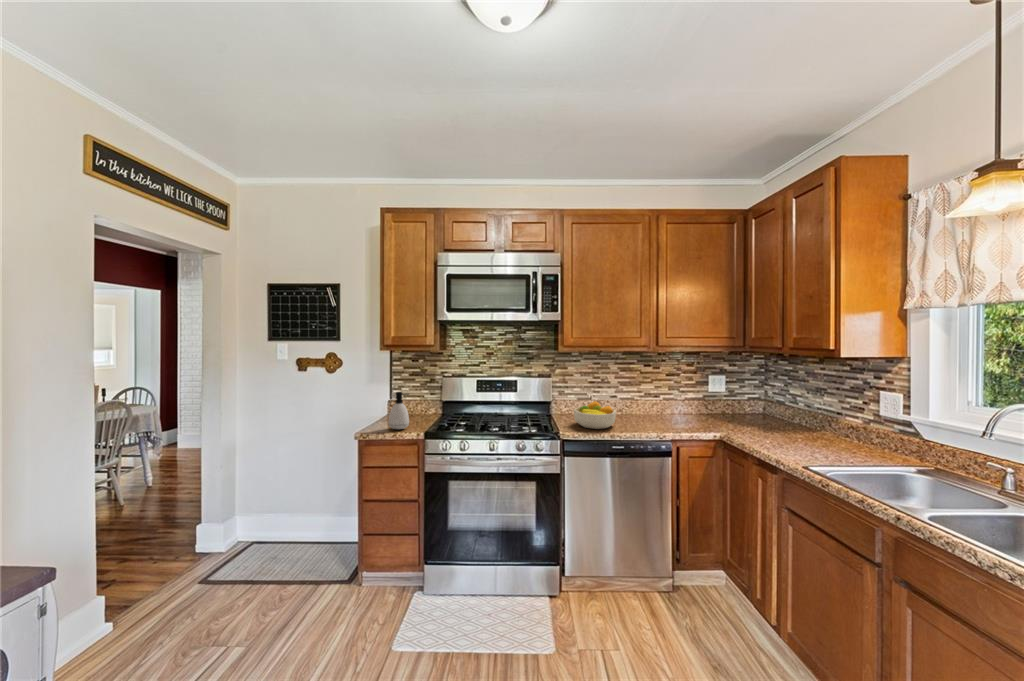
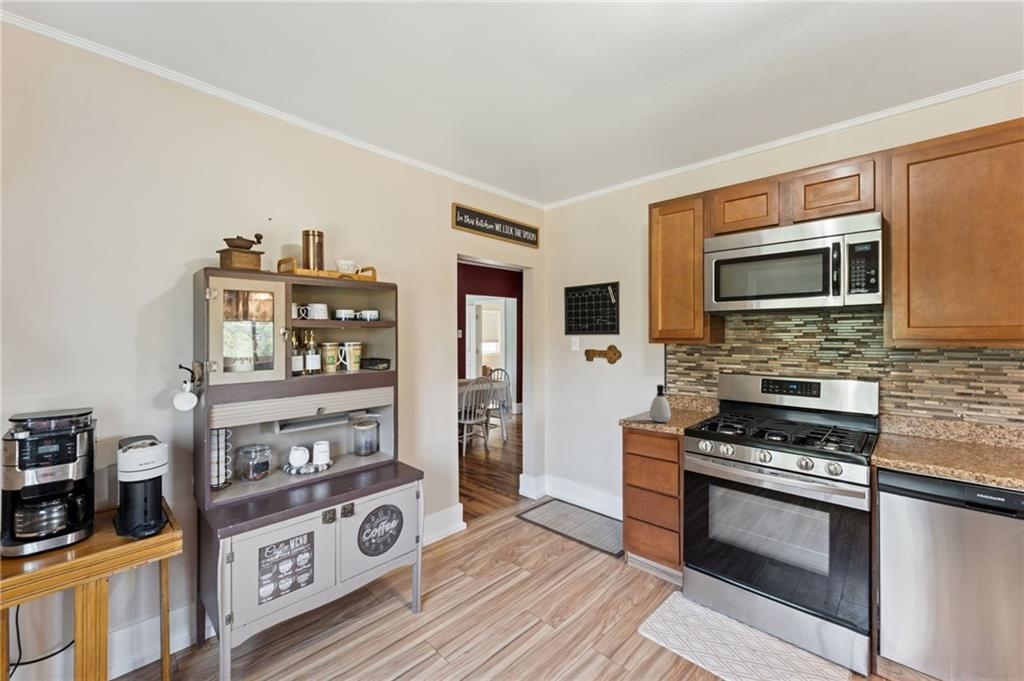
fruit bowl: present [574,401,616,429] -> none [903,420,991,463]

